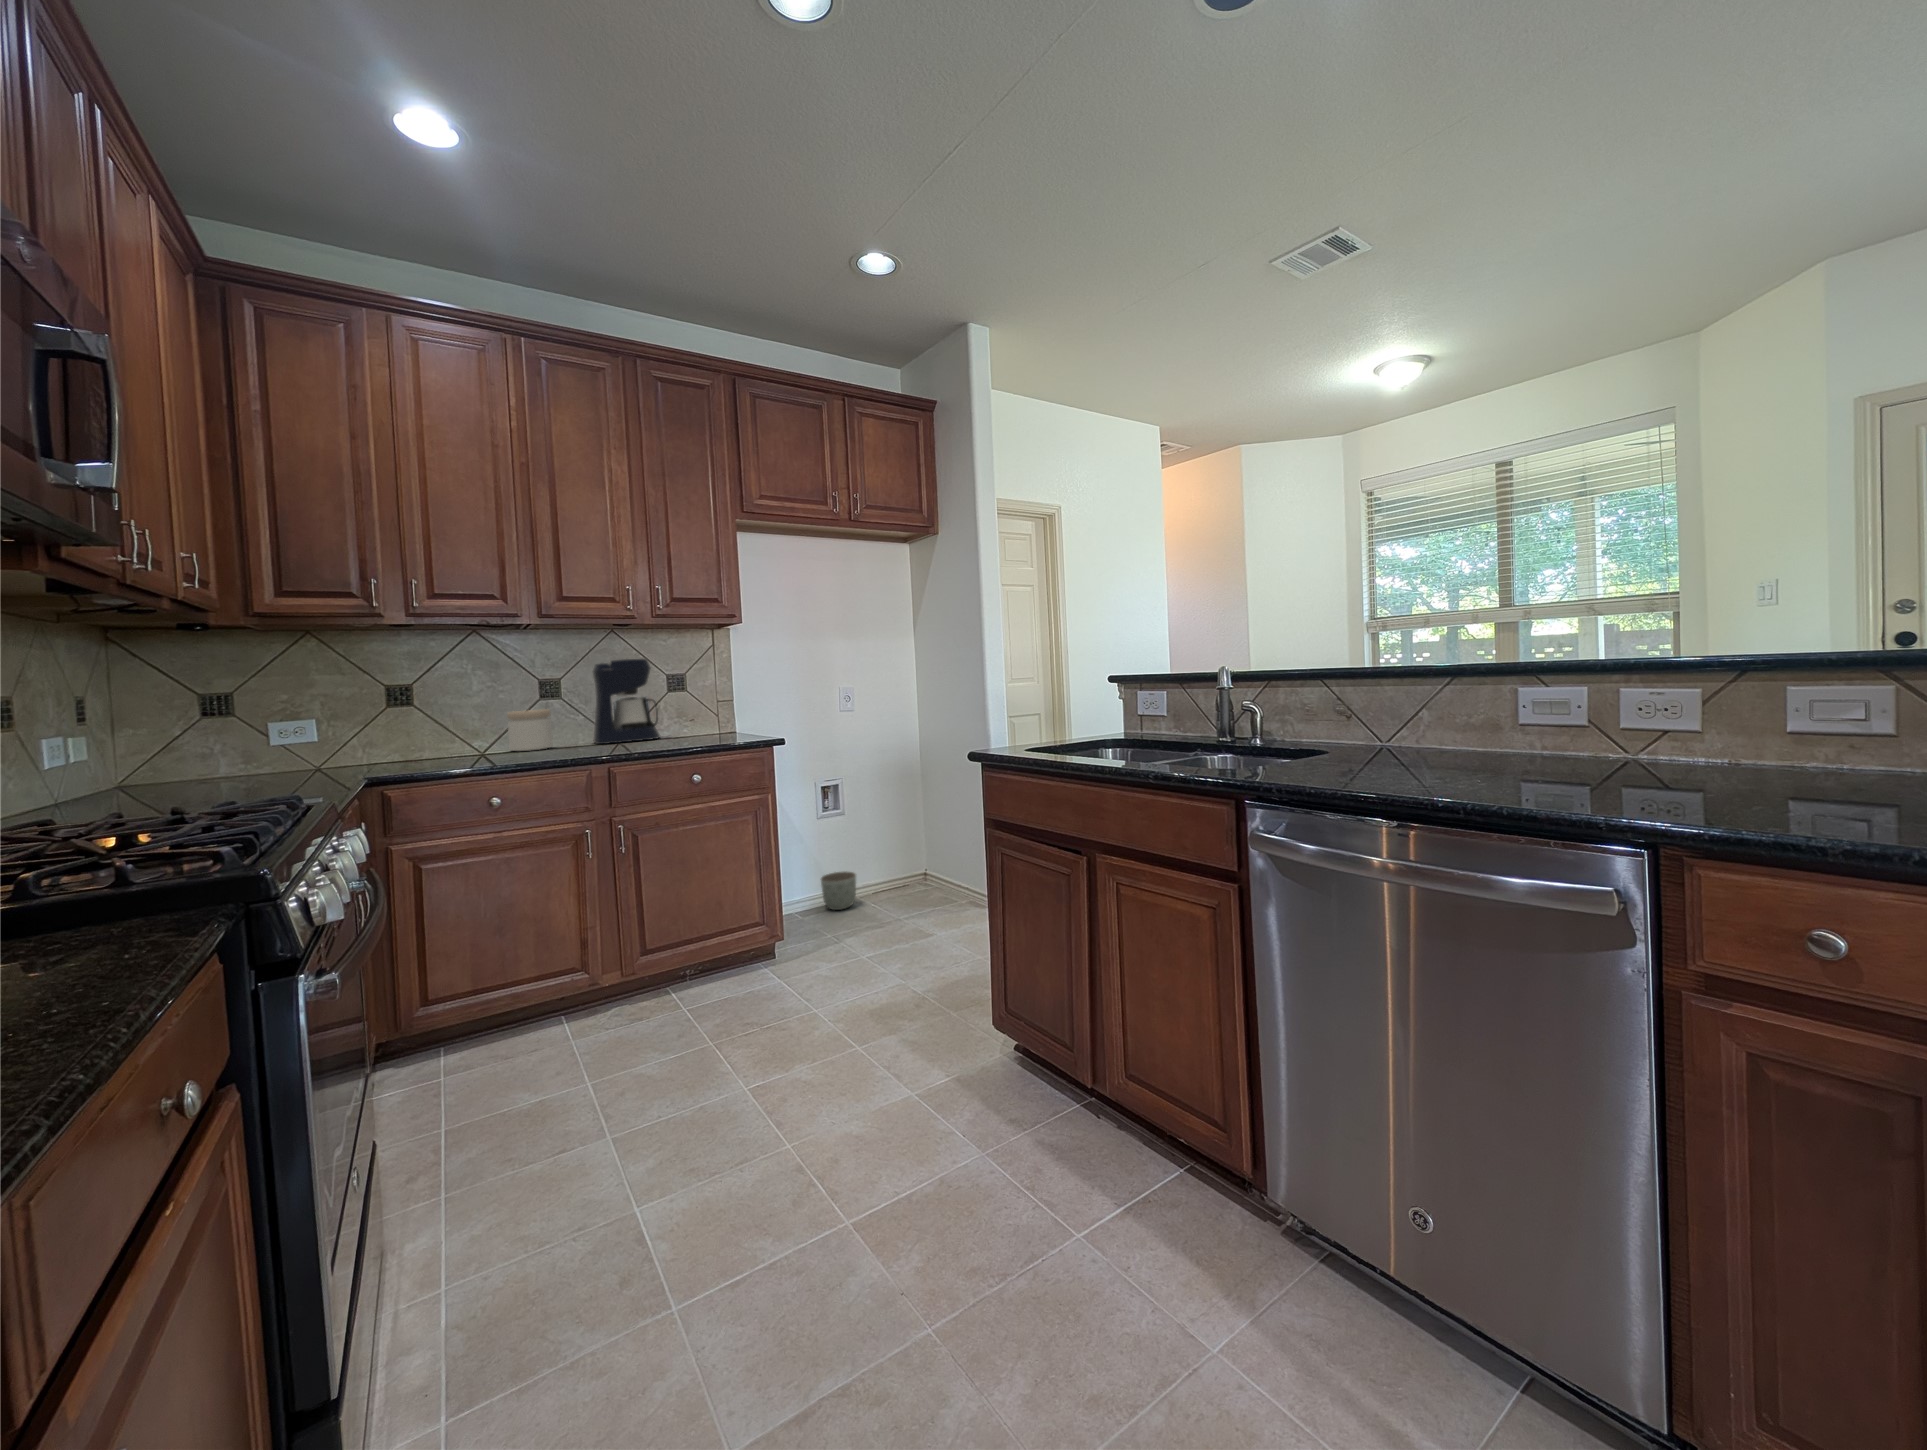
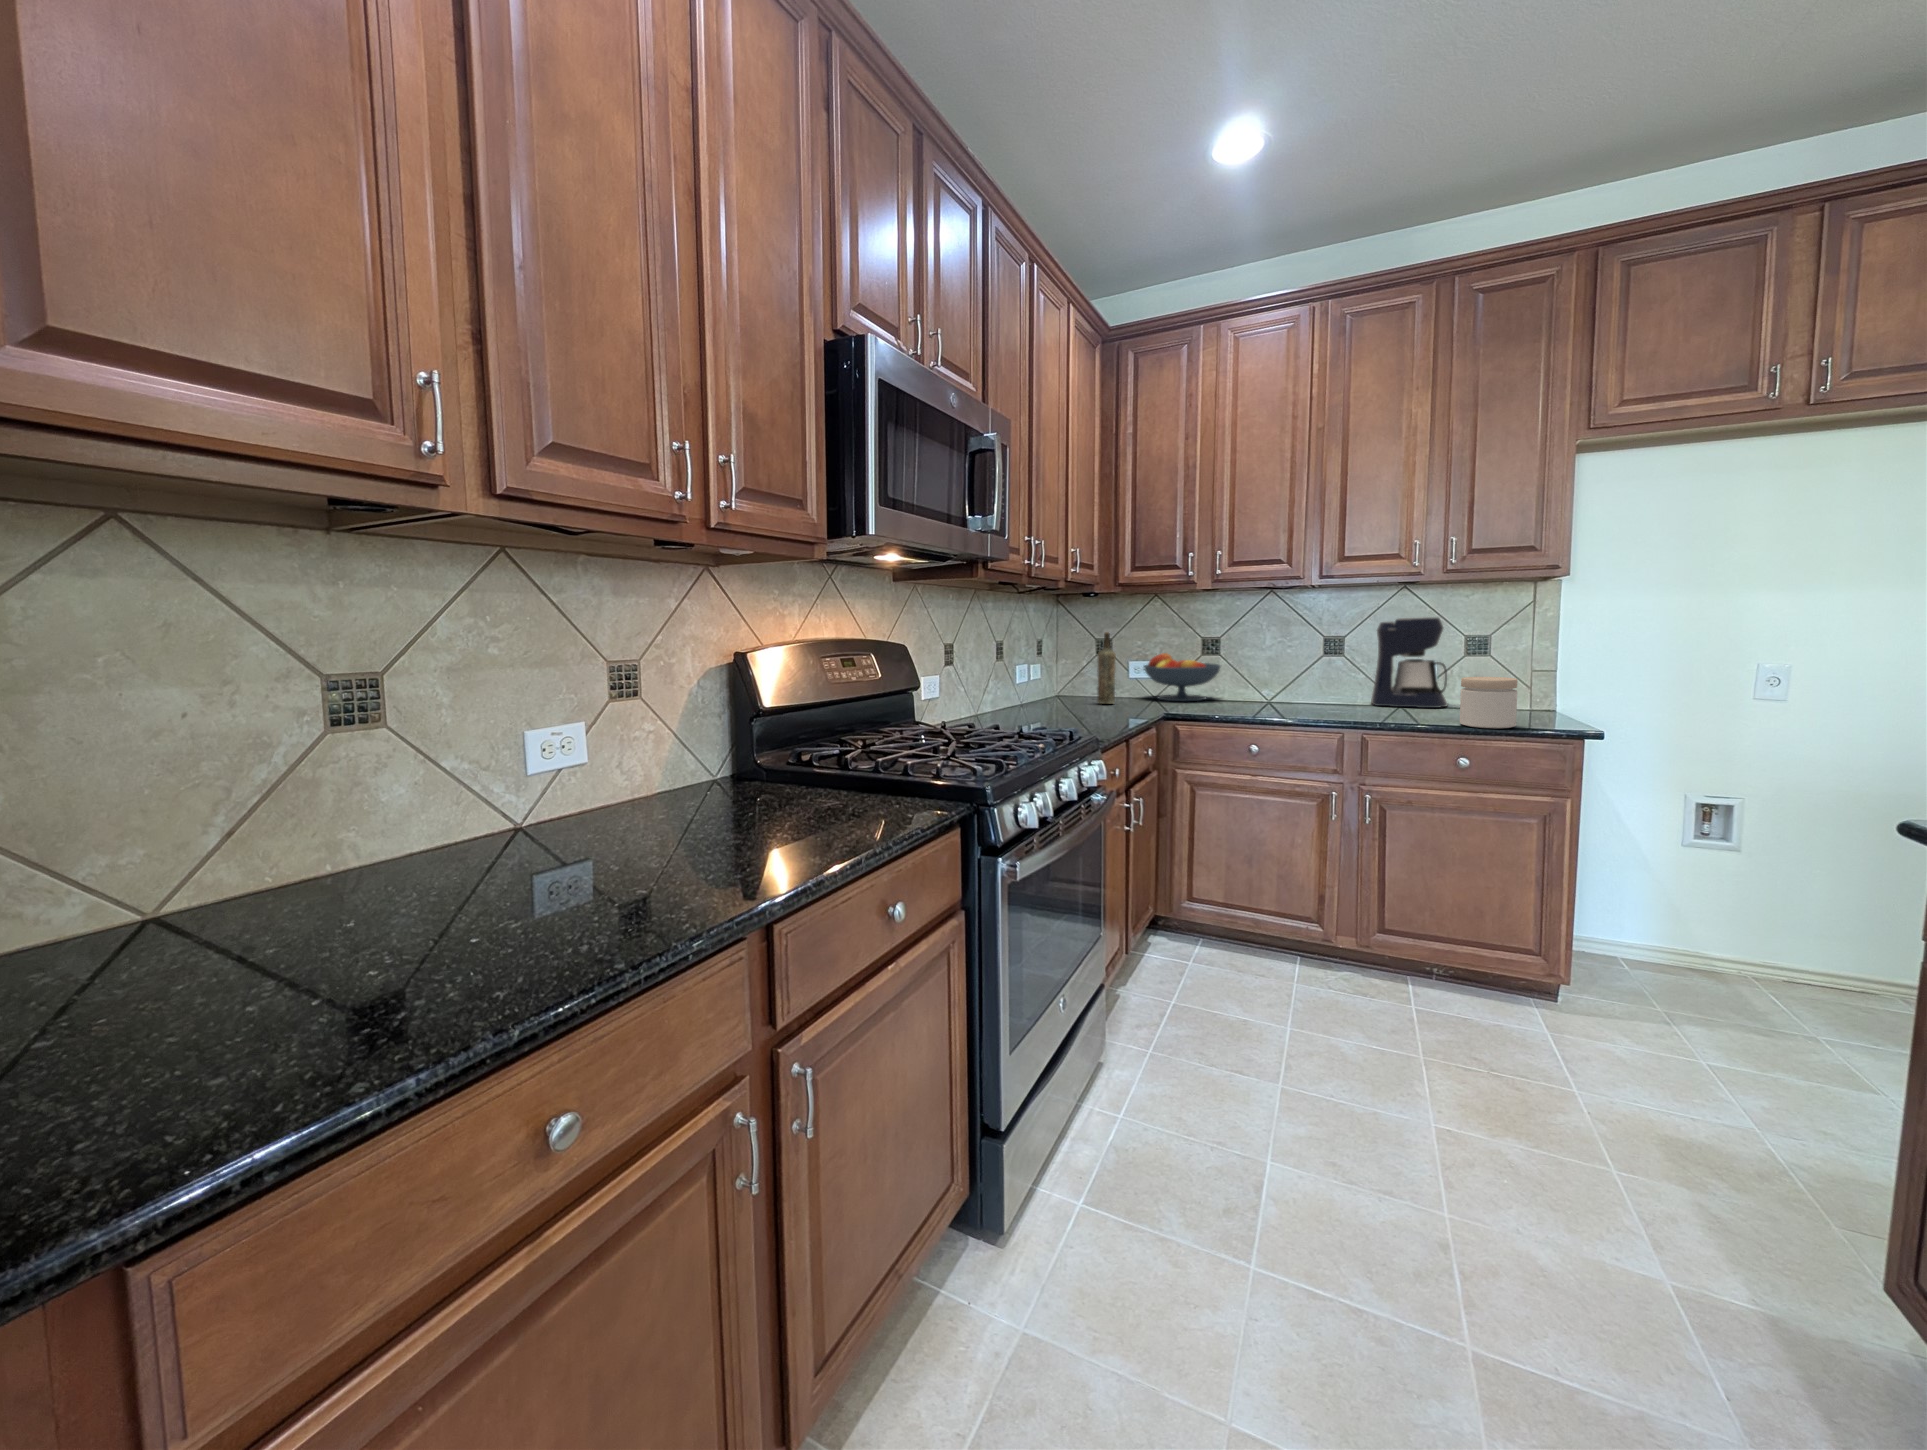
bottle: none [223,681,262,784] -> present [1097,632,1116,704]
jar: present [507,709,553,751] -> present [1460,677,1517,728]
fruit bowl: none [297,710,420,770] -> present [1144,653,1221,701]
planter: present [821,871,856,910] -> none [1677,927,1749,986]

